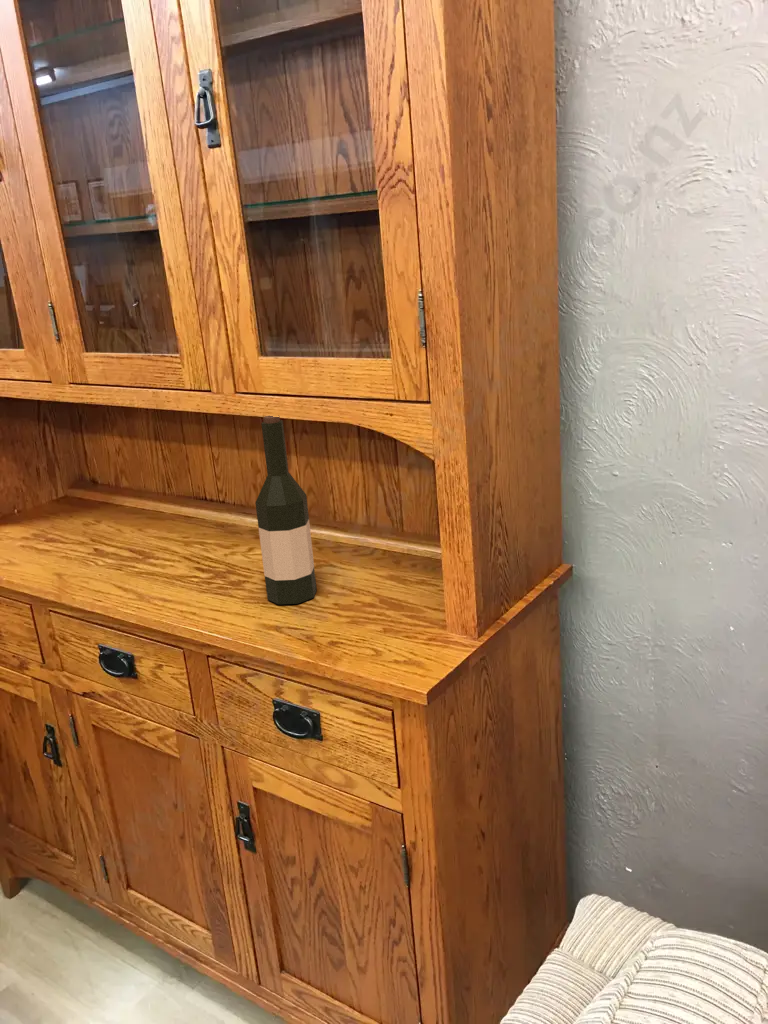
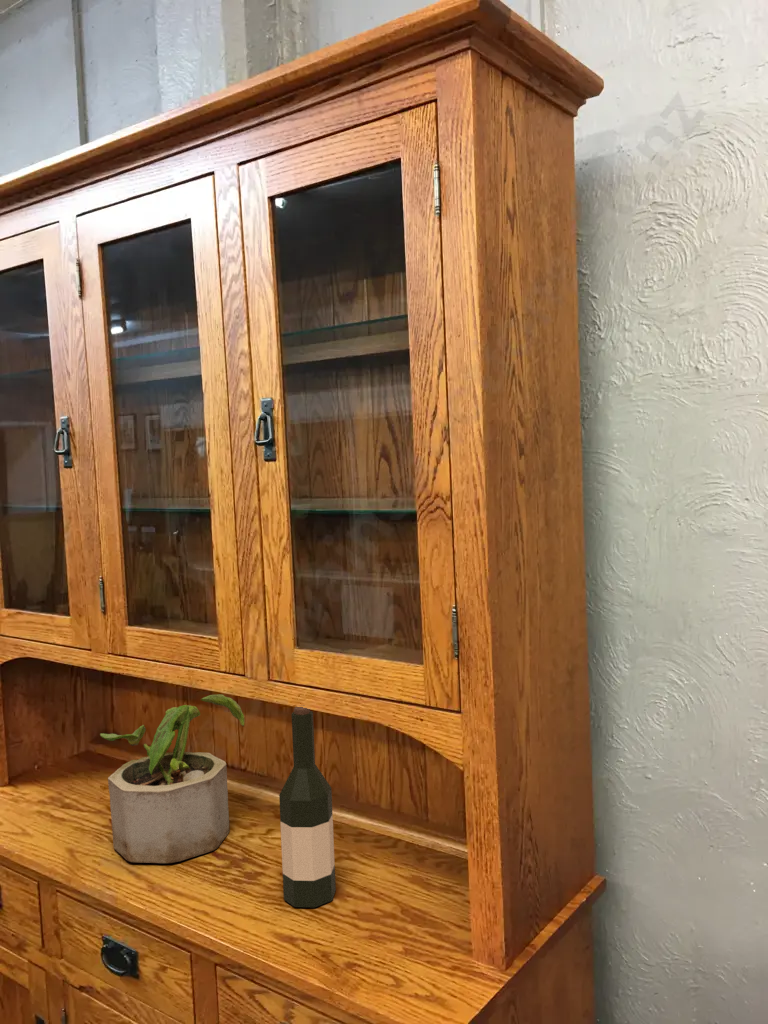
potted plant: none [73,421,217,580] -> present [100,694,245,863]

